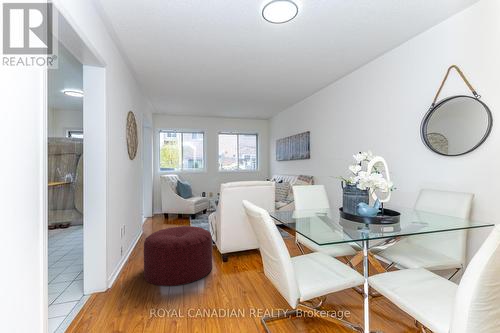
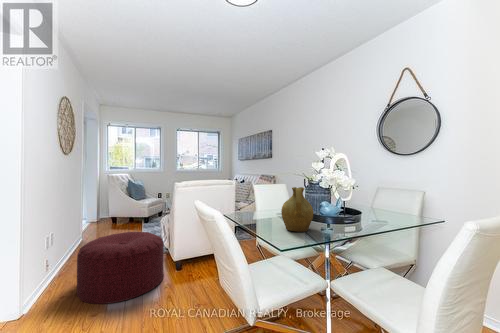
pitcher: none [320,189,351,231] -> present [281,187,313,232]

